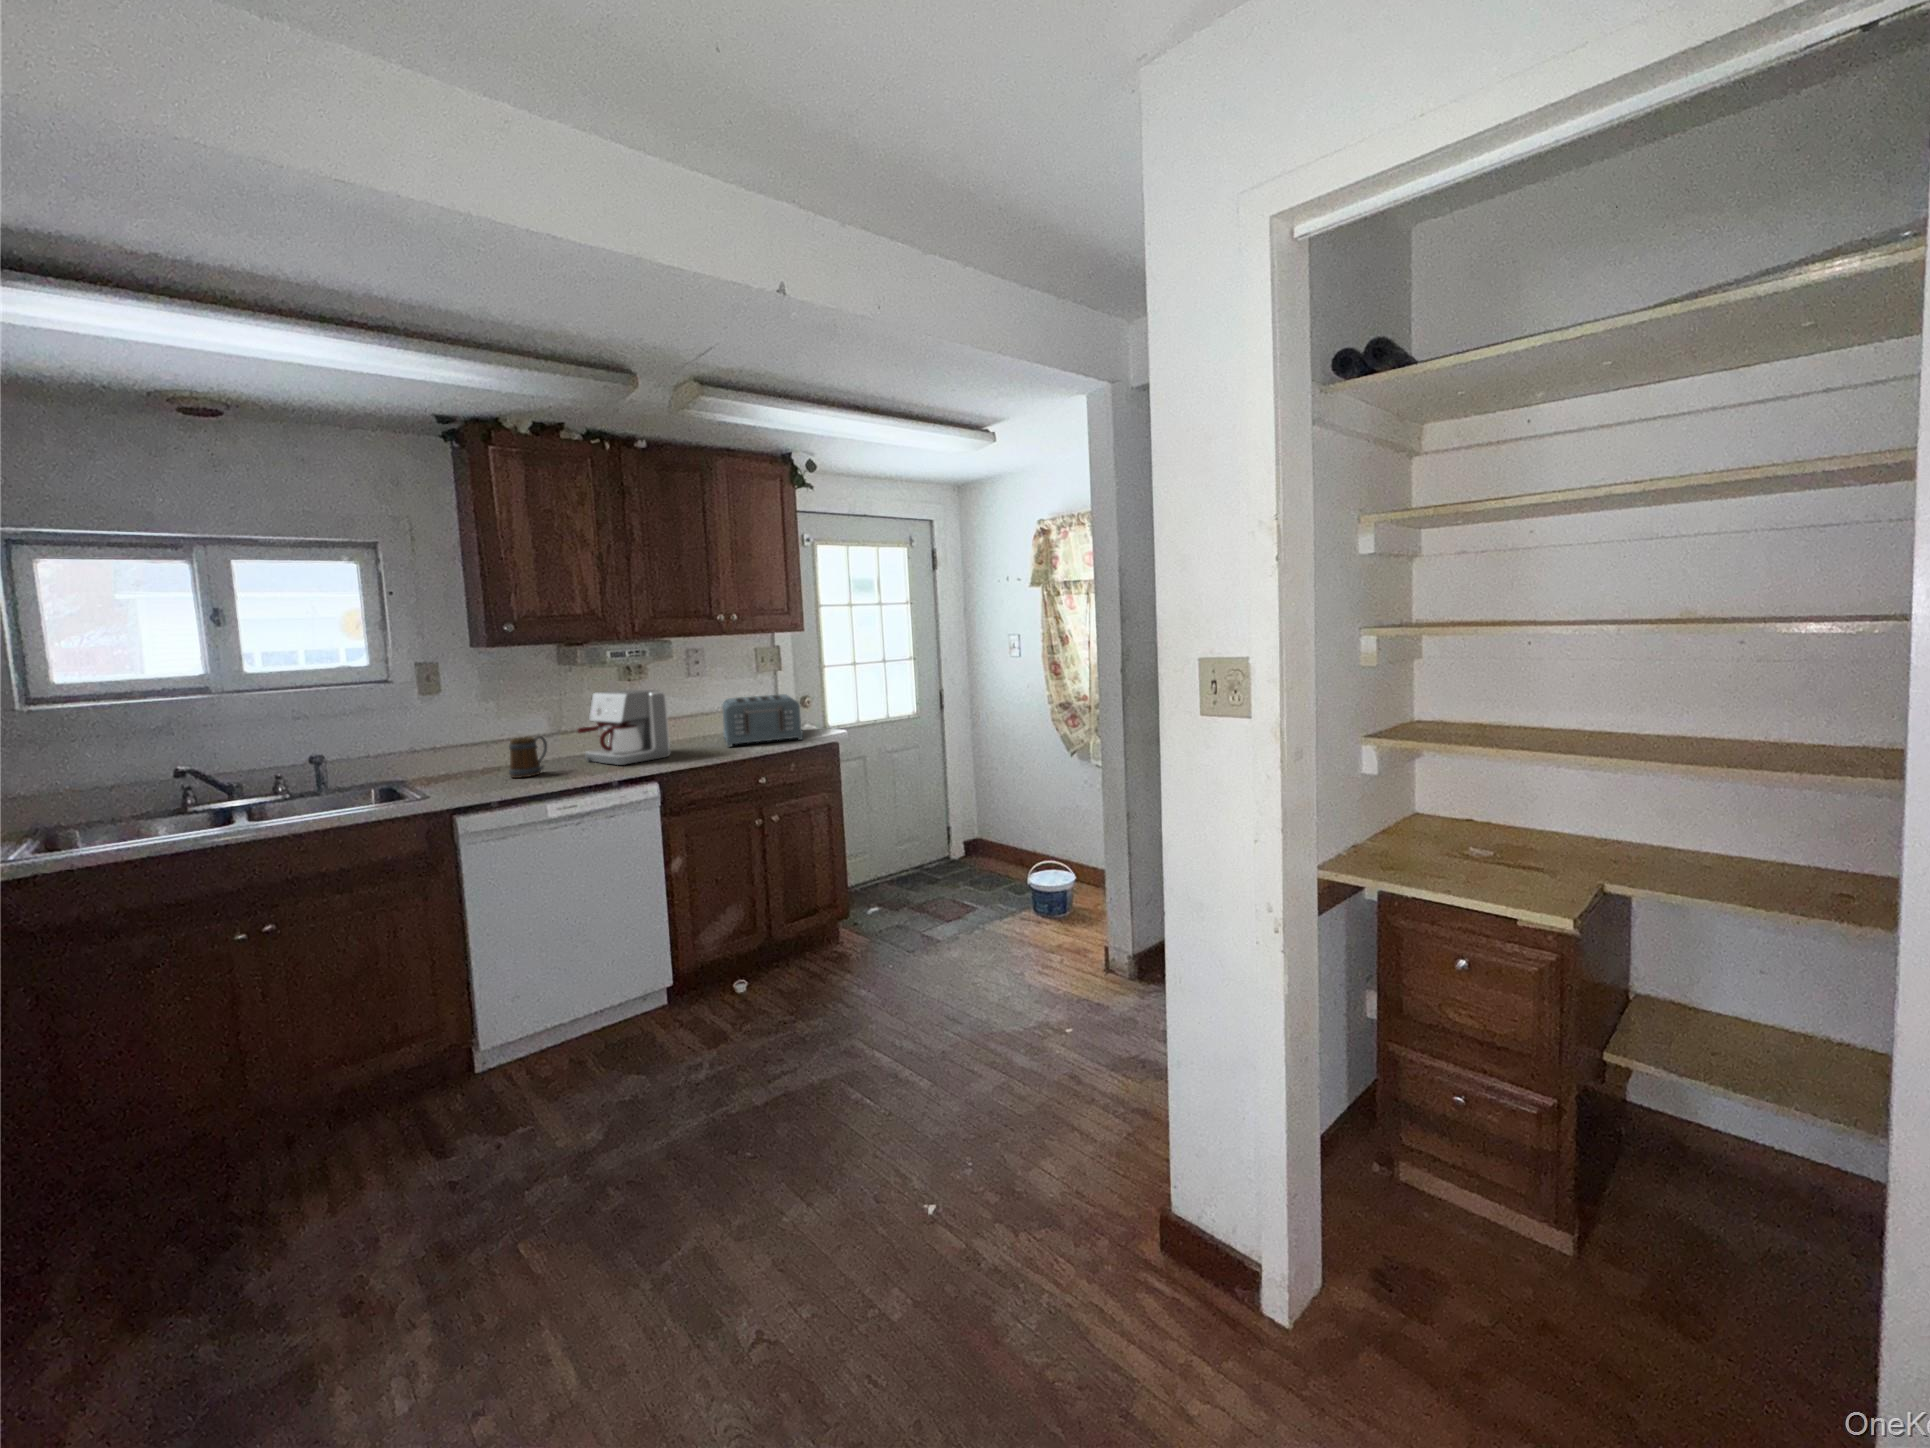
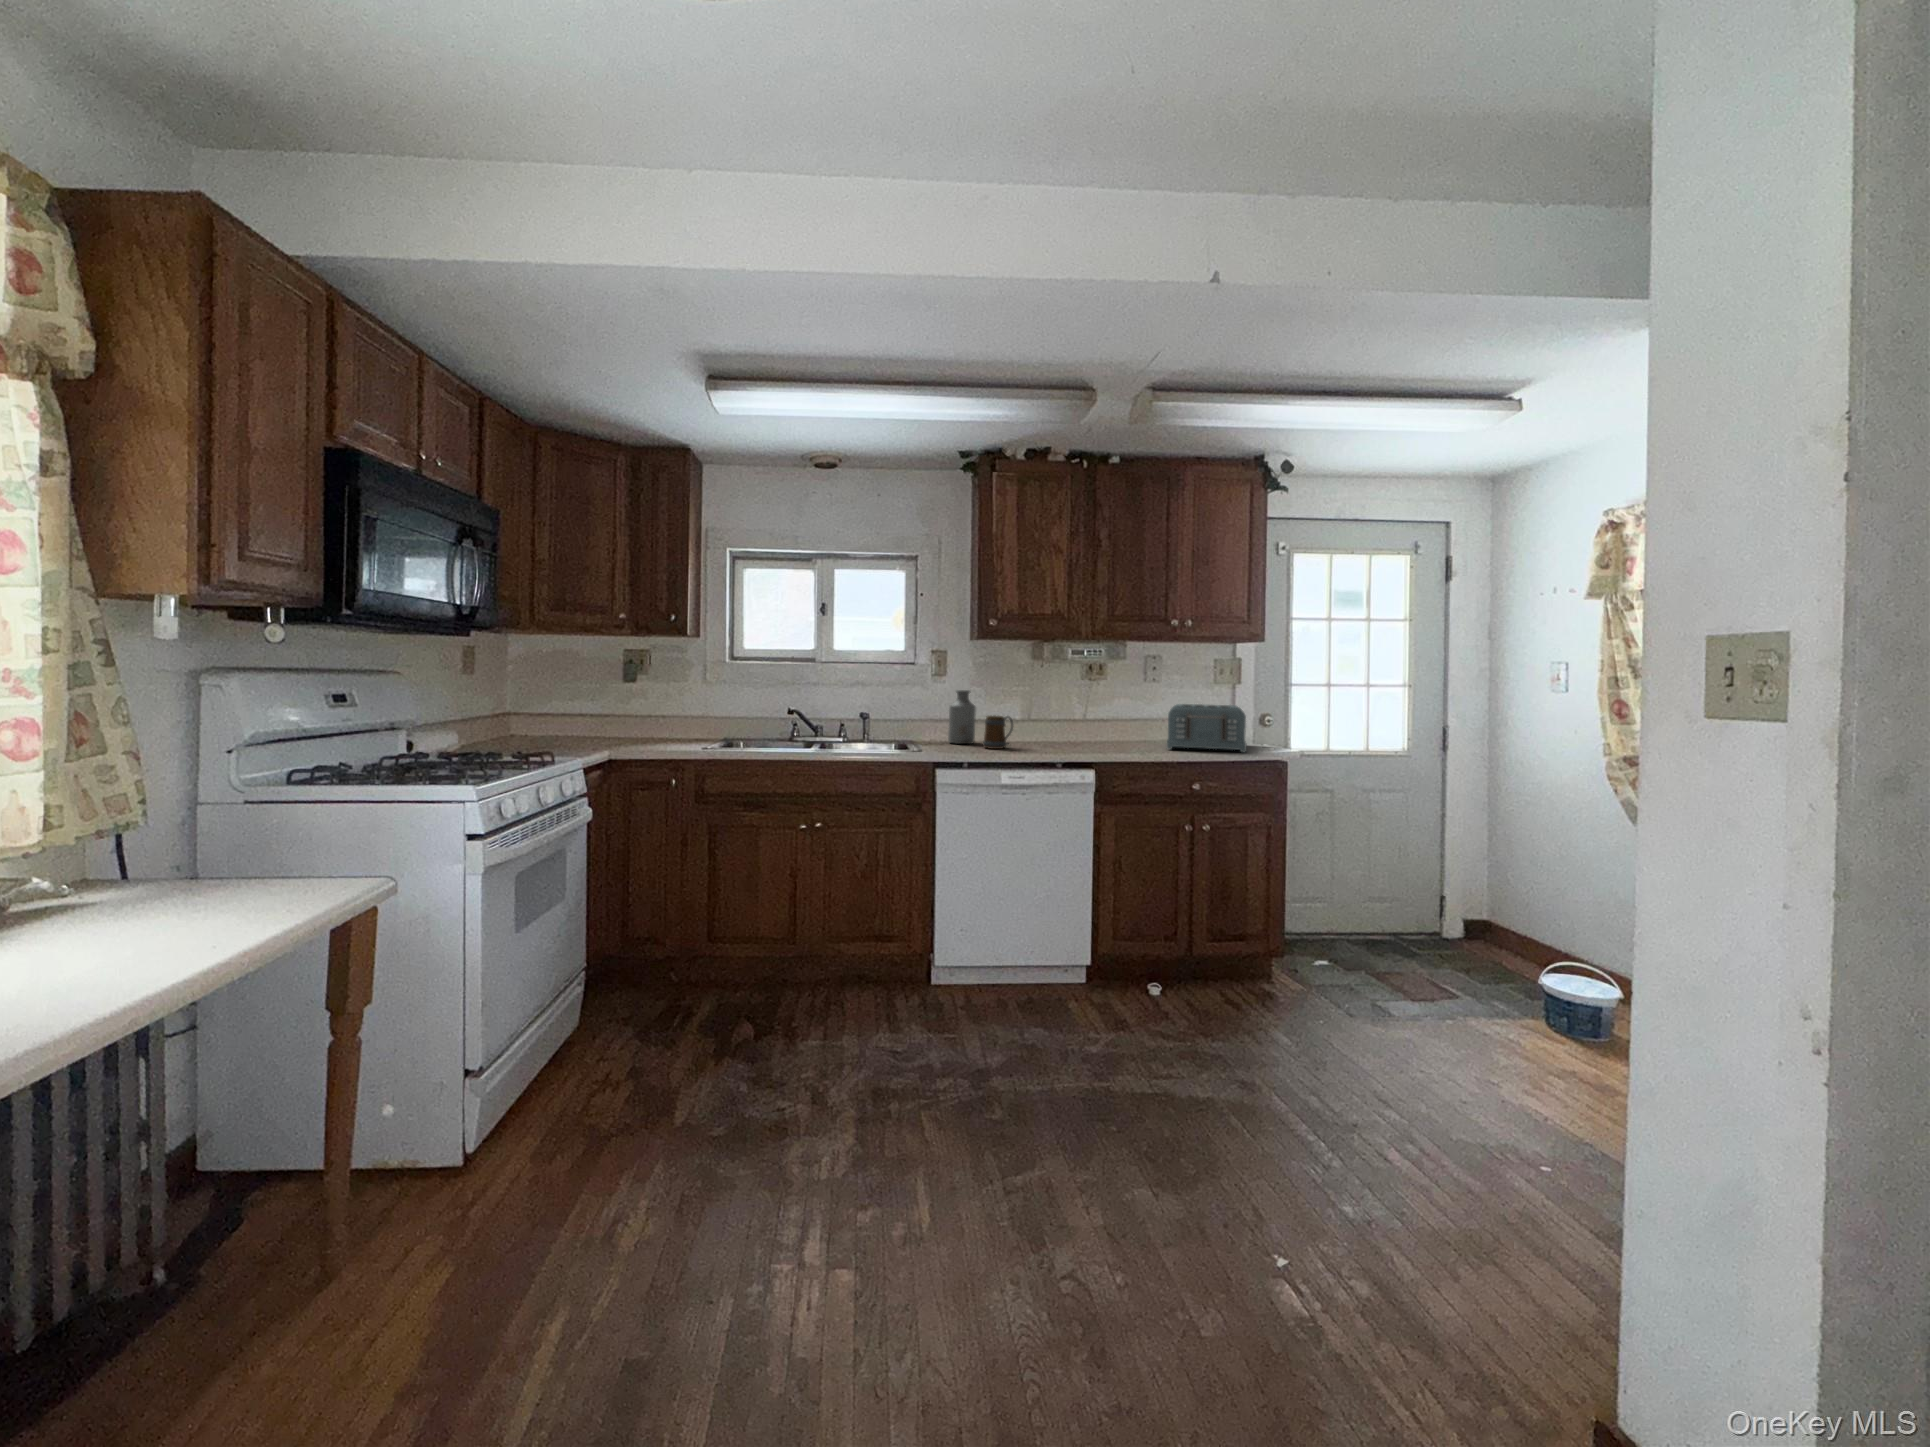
coffee maker: present [578,689,670,765] -> none [1038,685,1113,750]
bottle: none [452,710,493,777] -> present [948,690,976,744]

